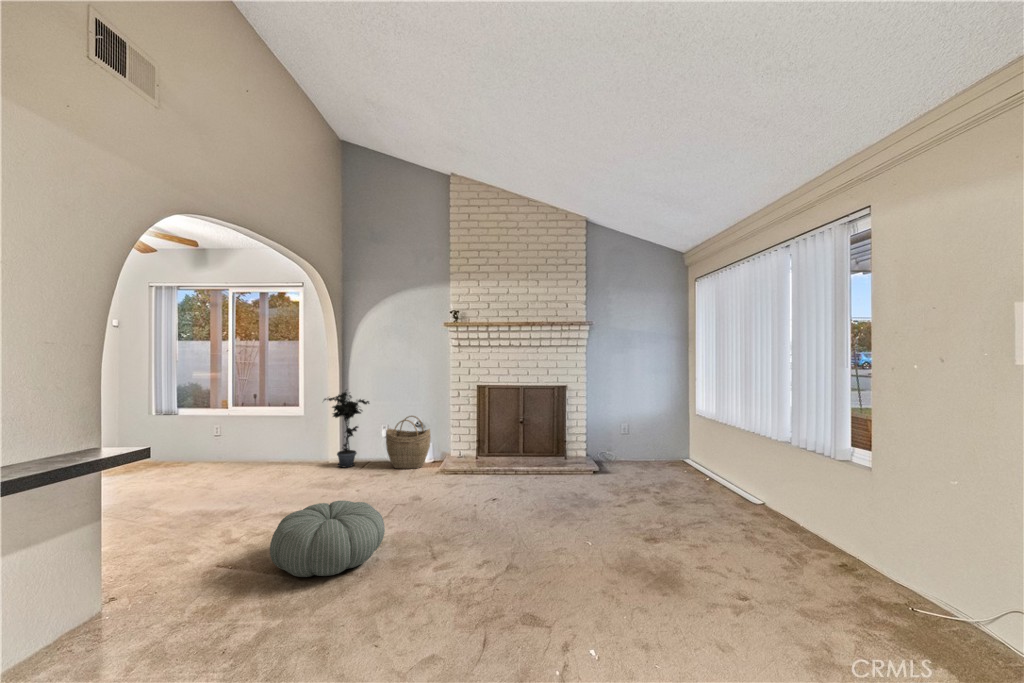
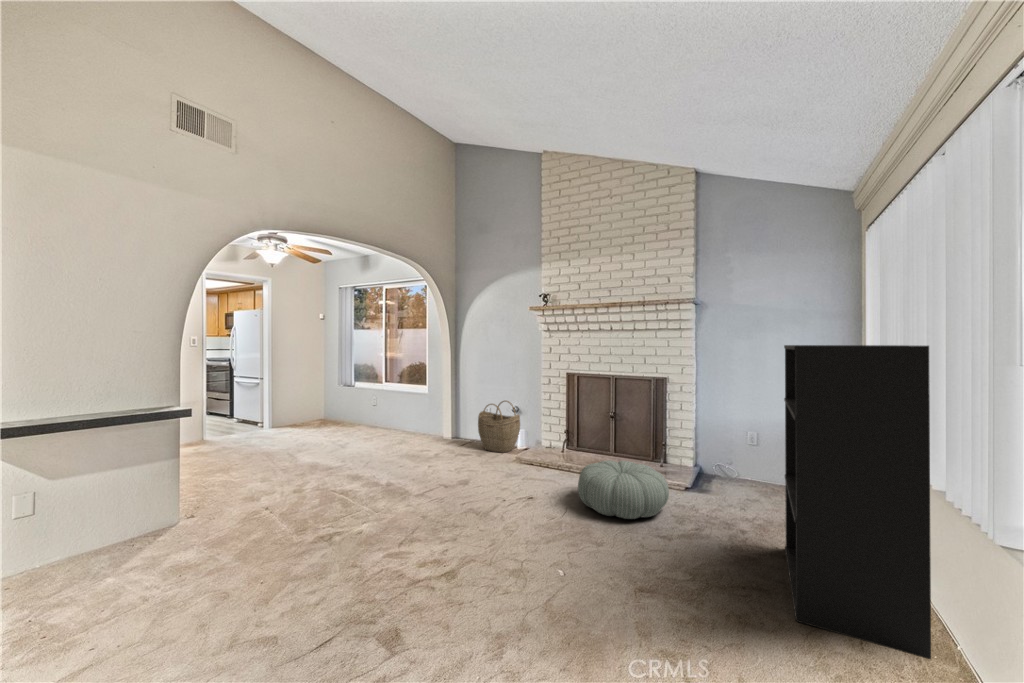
bookshelf: none [685,362,789,536] -> present [784,345,931,659]
potted plant: present [324,392,369,468] -> none [435,372,468,443]
pouf: present [270,500,385,577] -> present [578,460,669,519]

